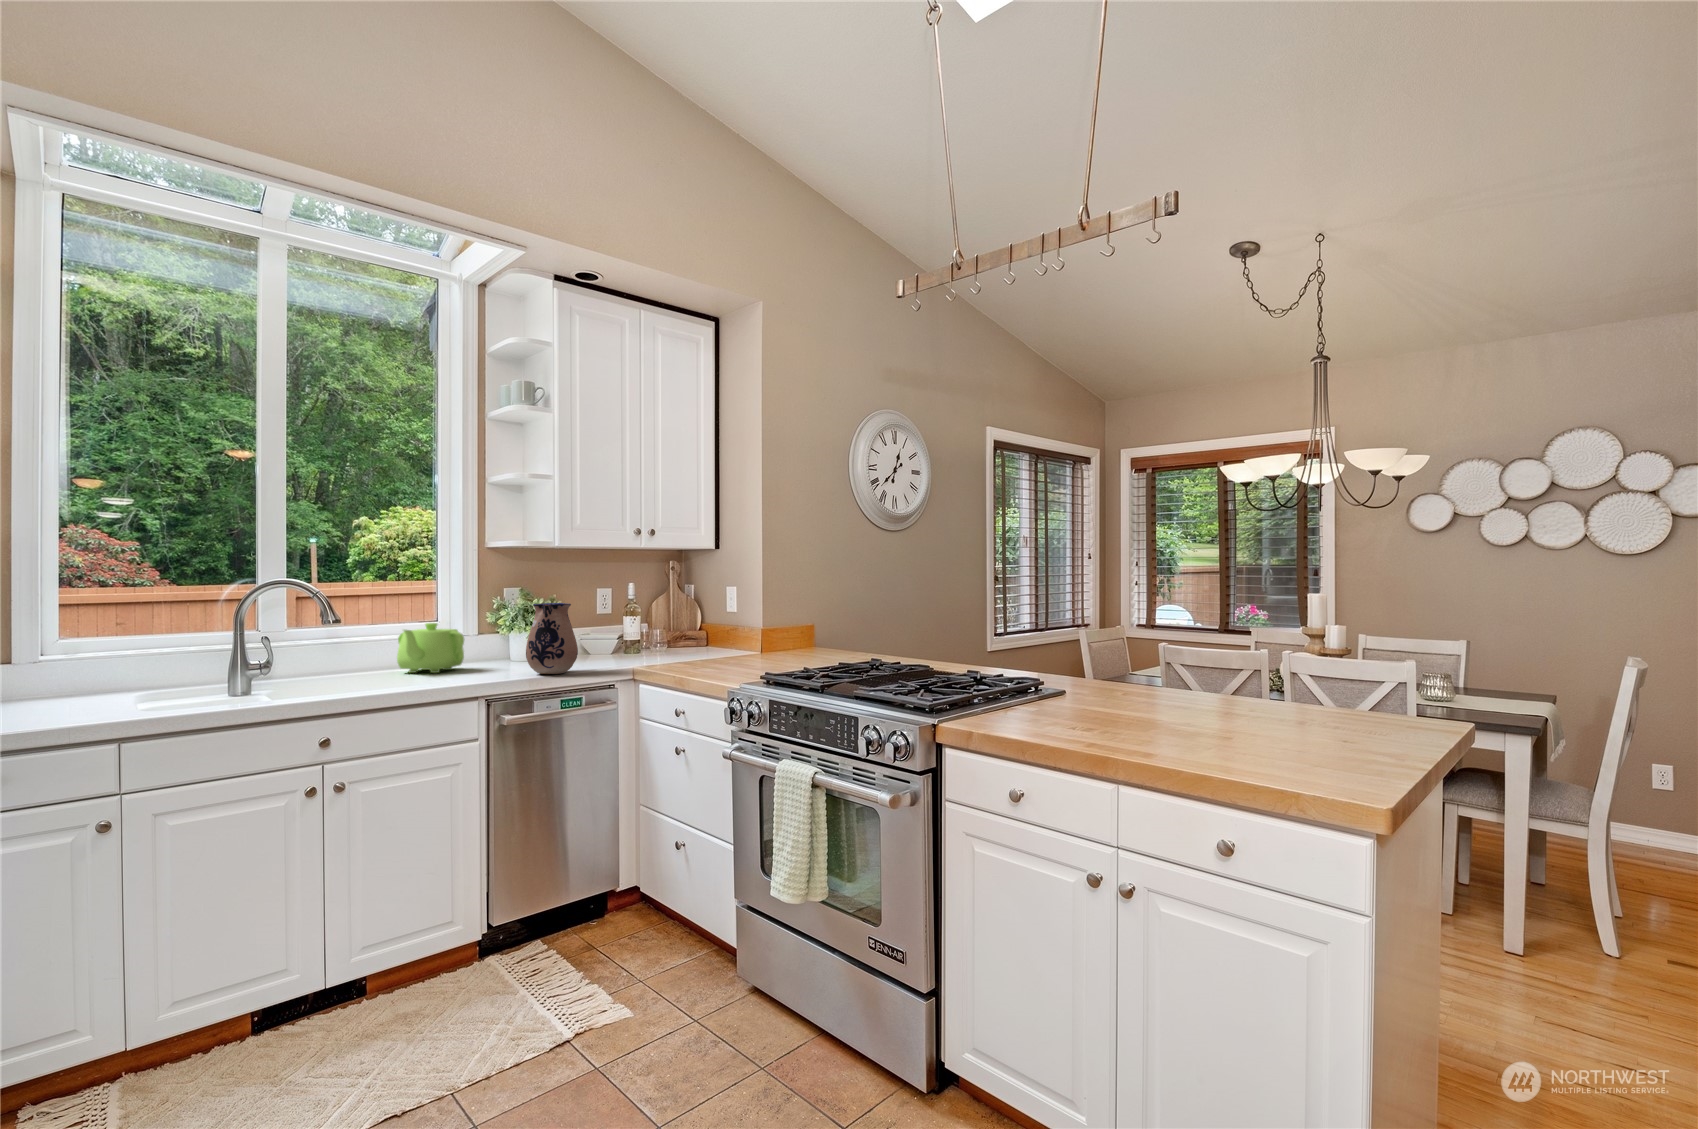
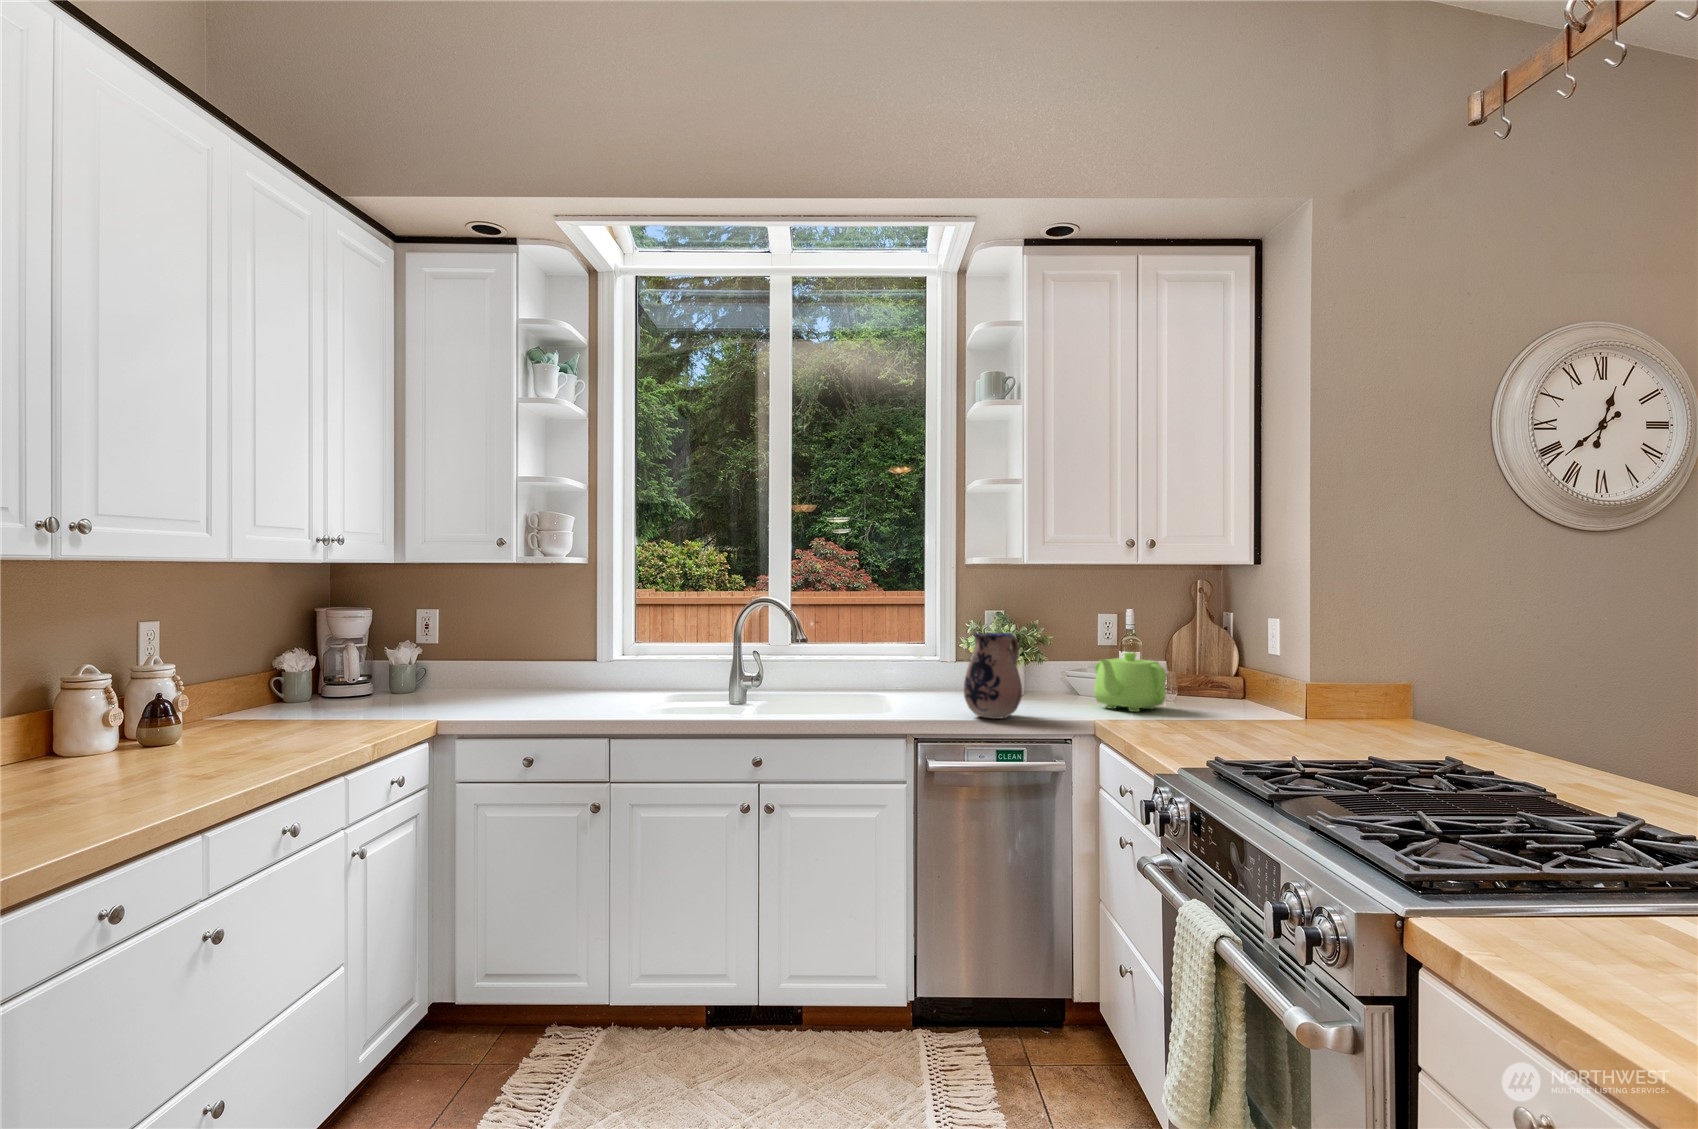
teapot: present [397,623,464,673] -> present [1094,652,1167,712]

